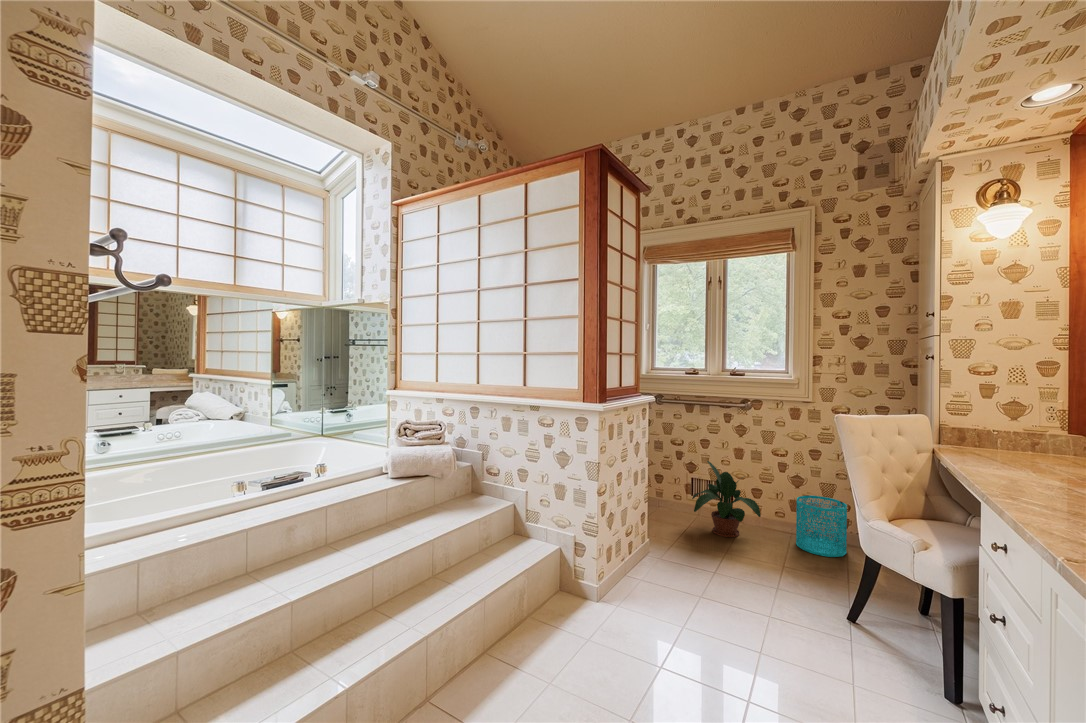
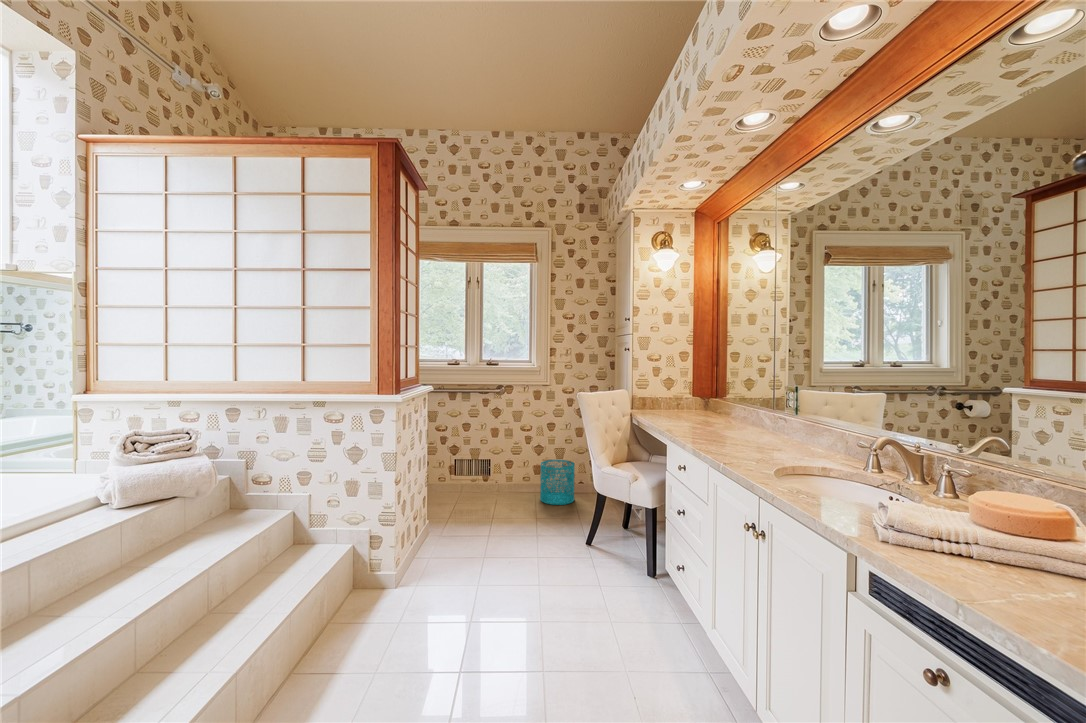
potted plant: present [692,461,761,537] -> none [458,442,516,506]

